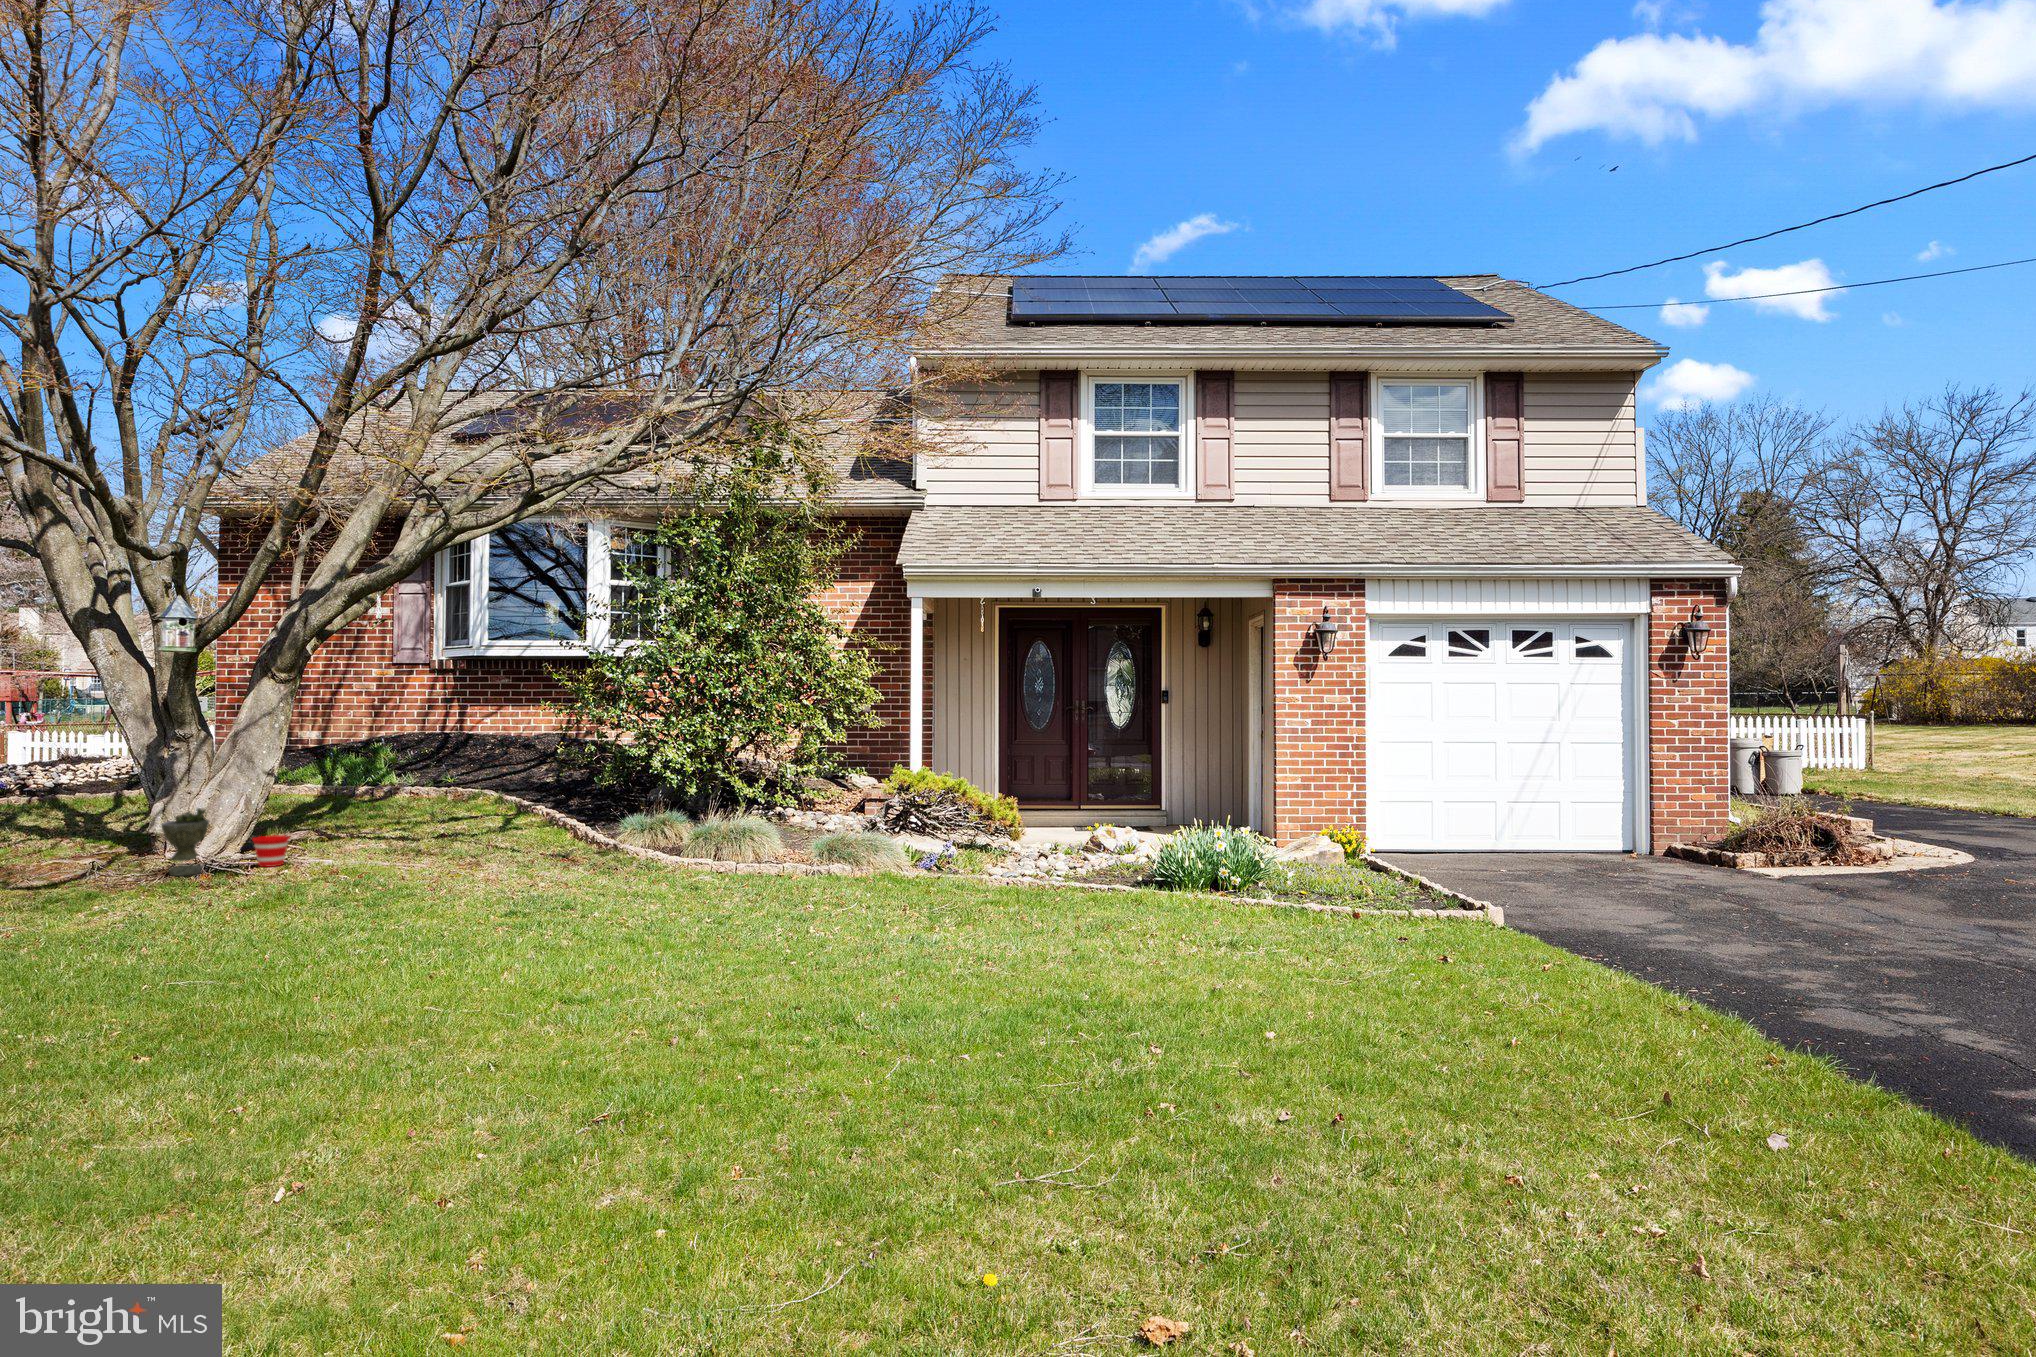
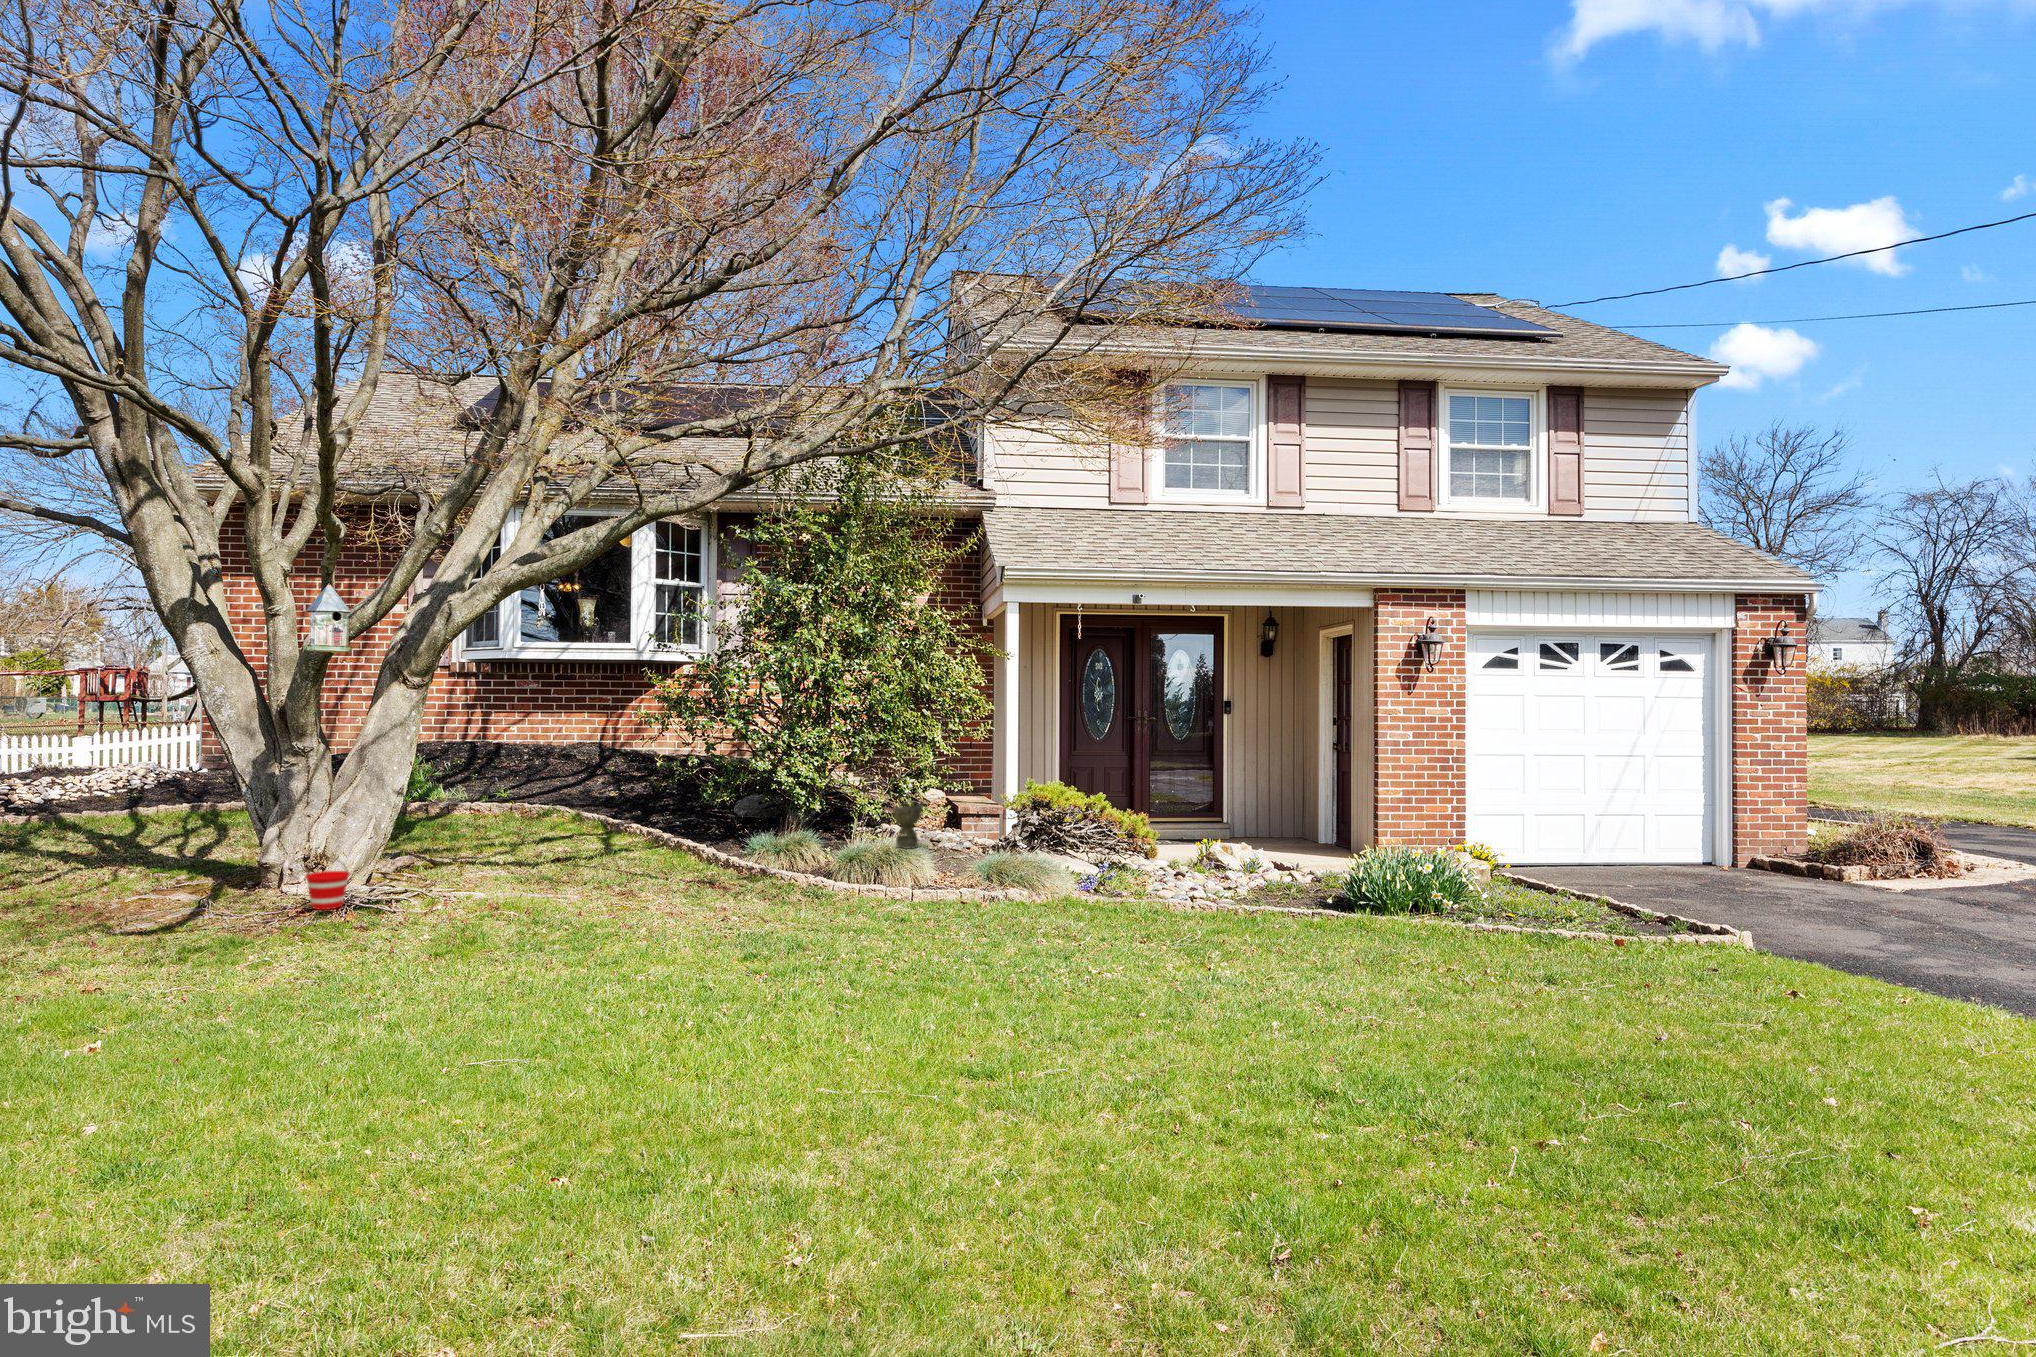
planter: present [161,808,209,876] -> present [893,798,923,849]

